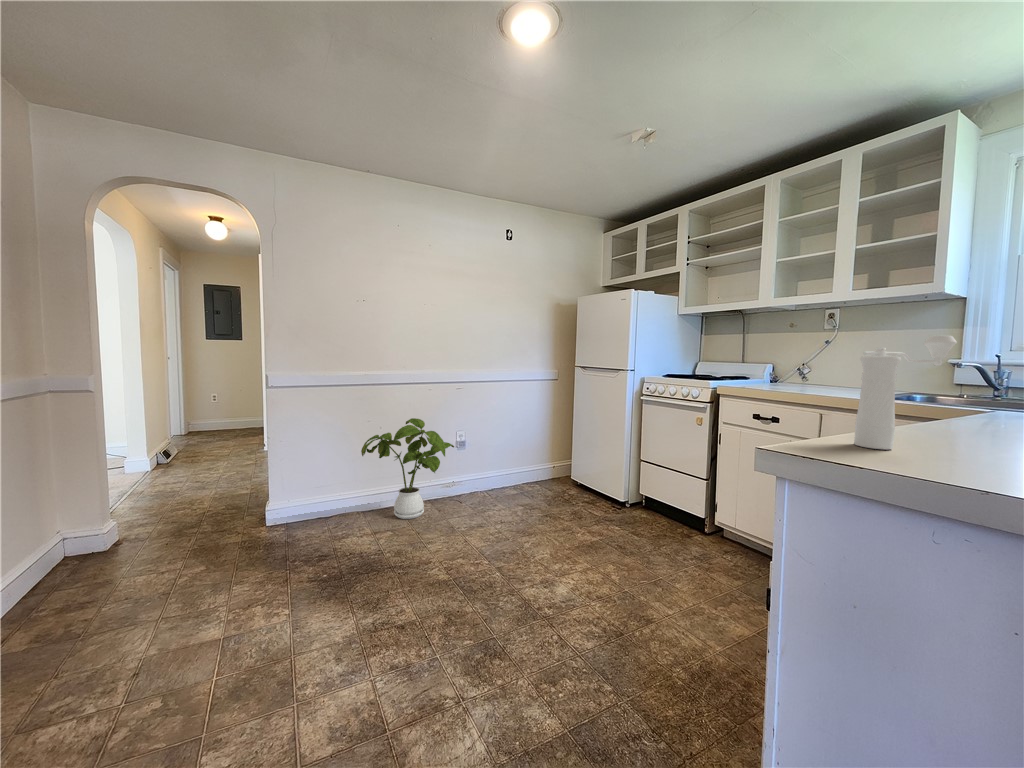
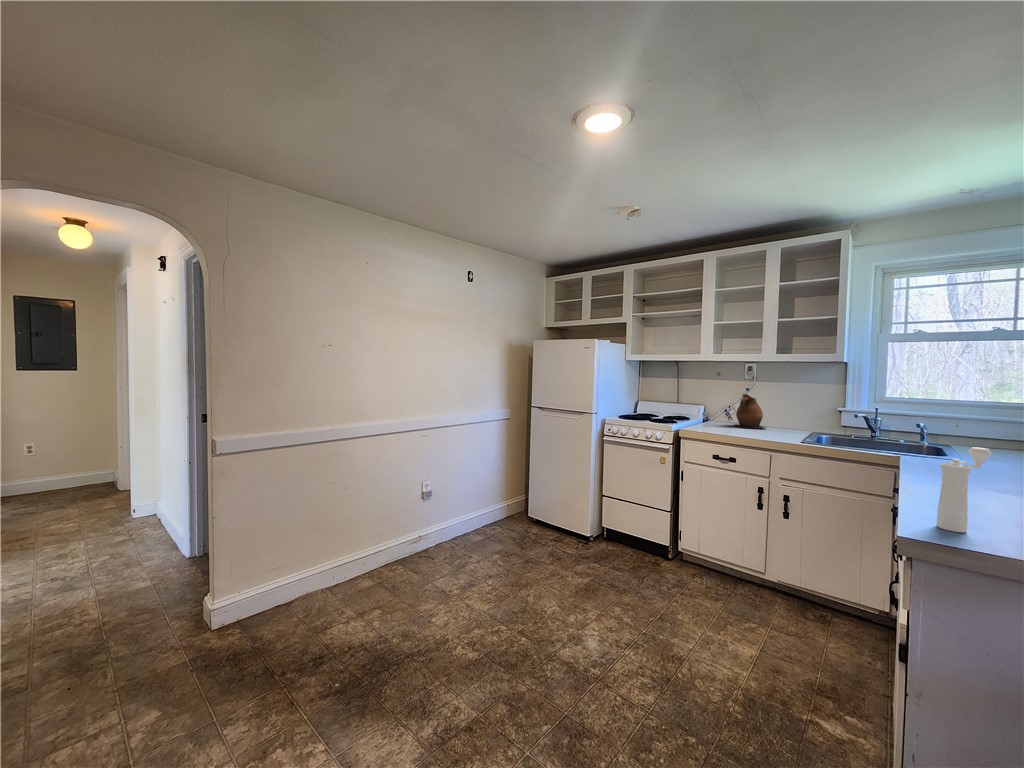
ceramic pitcher: none [804,347,849,389] -> present [734,394,766,428]
house plant: present [361,418,454,519] -> none [330,478,441,591]

